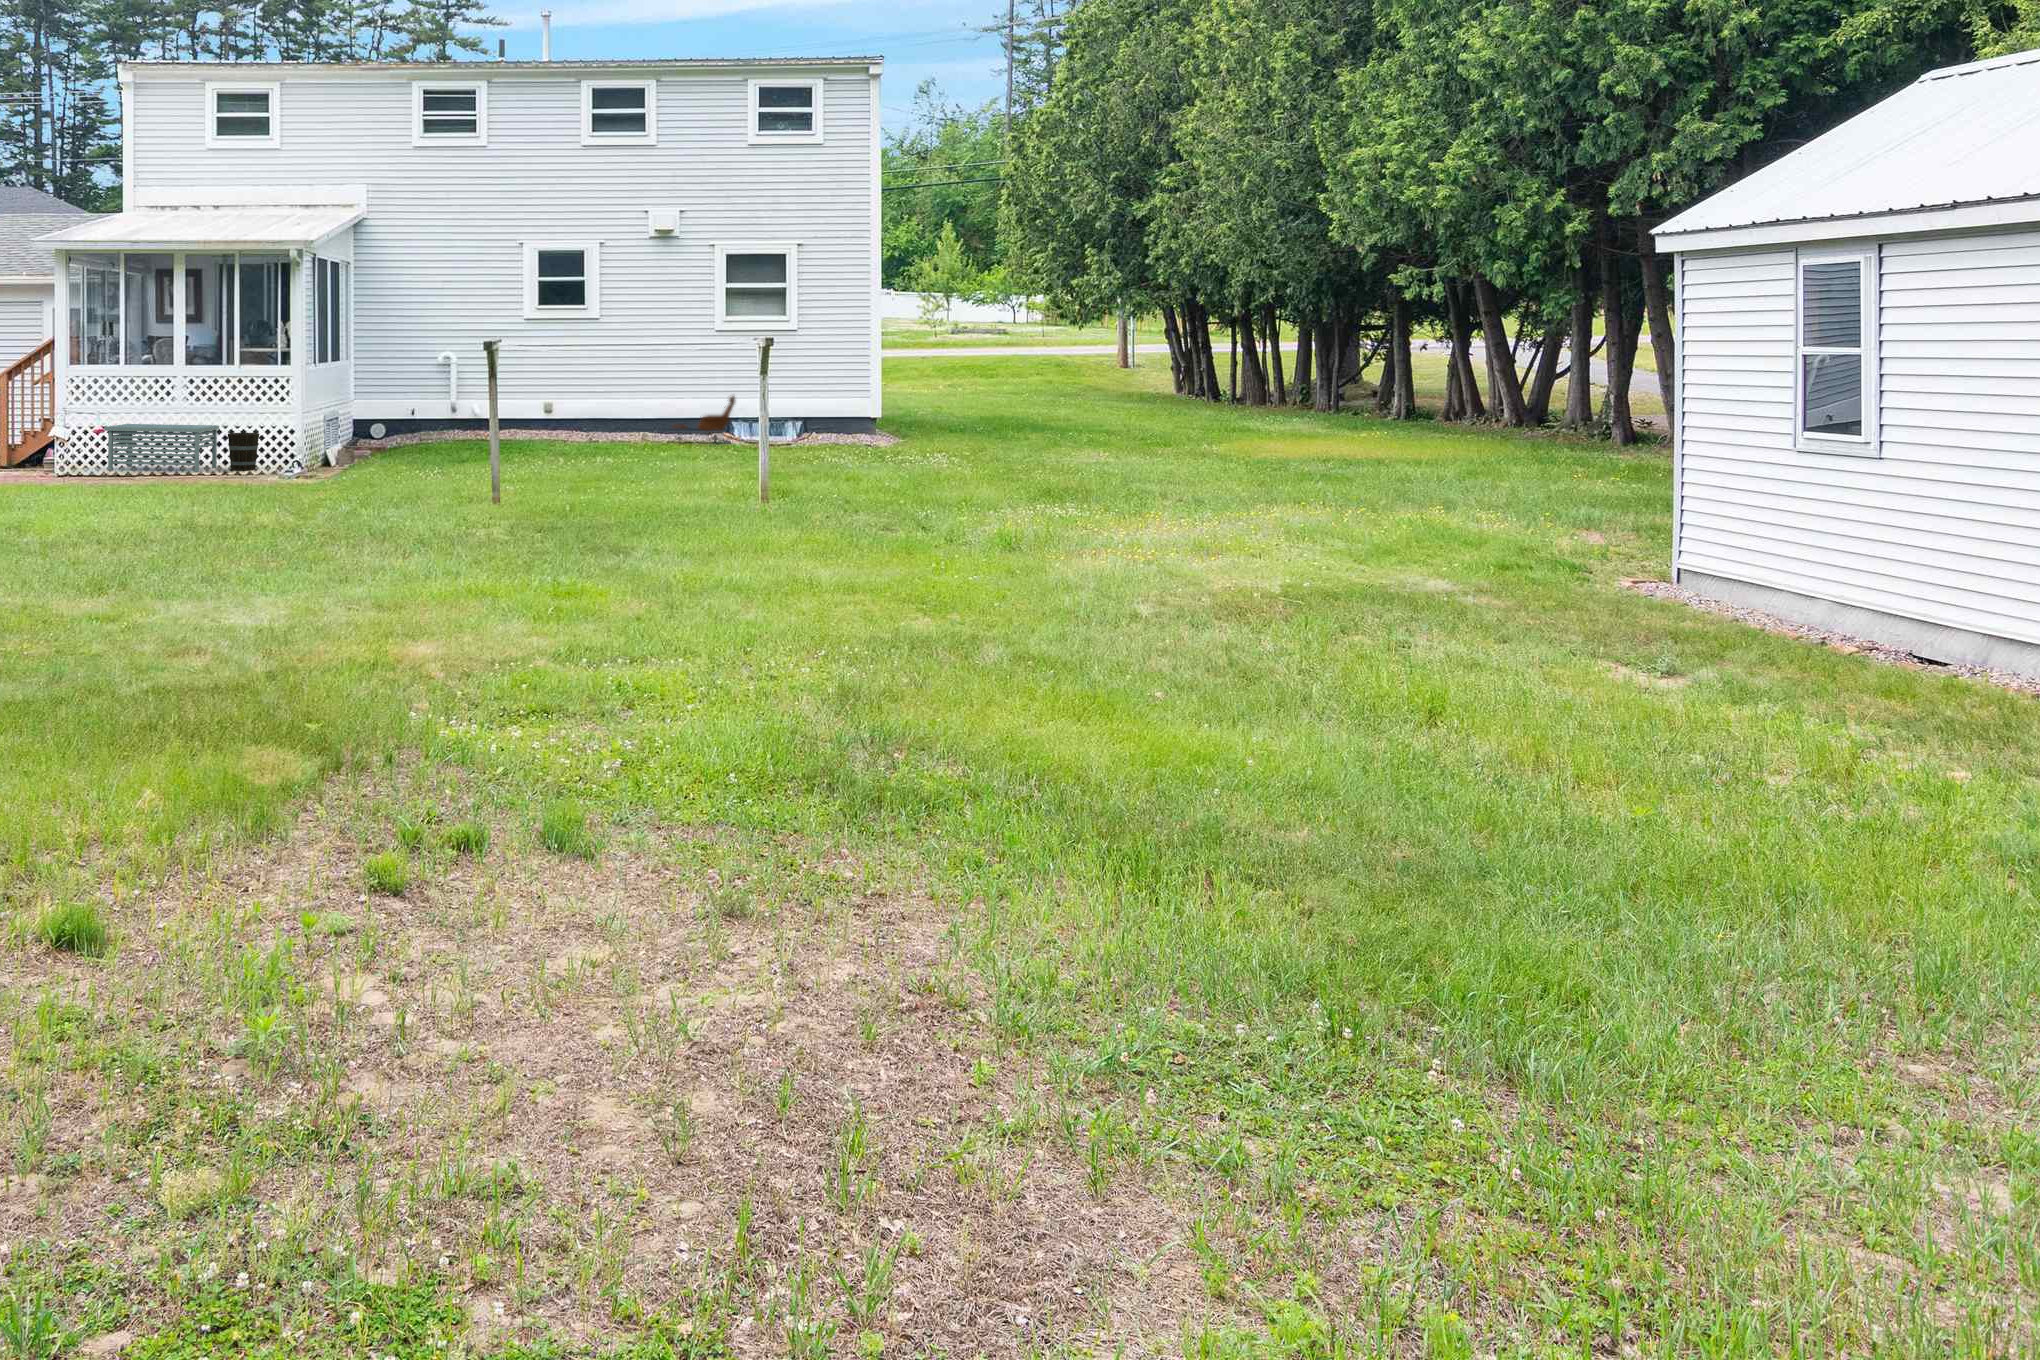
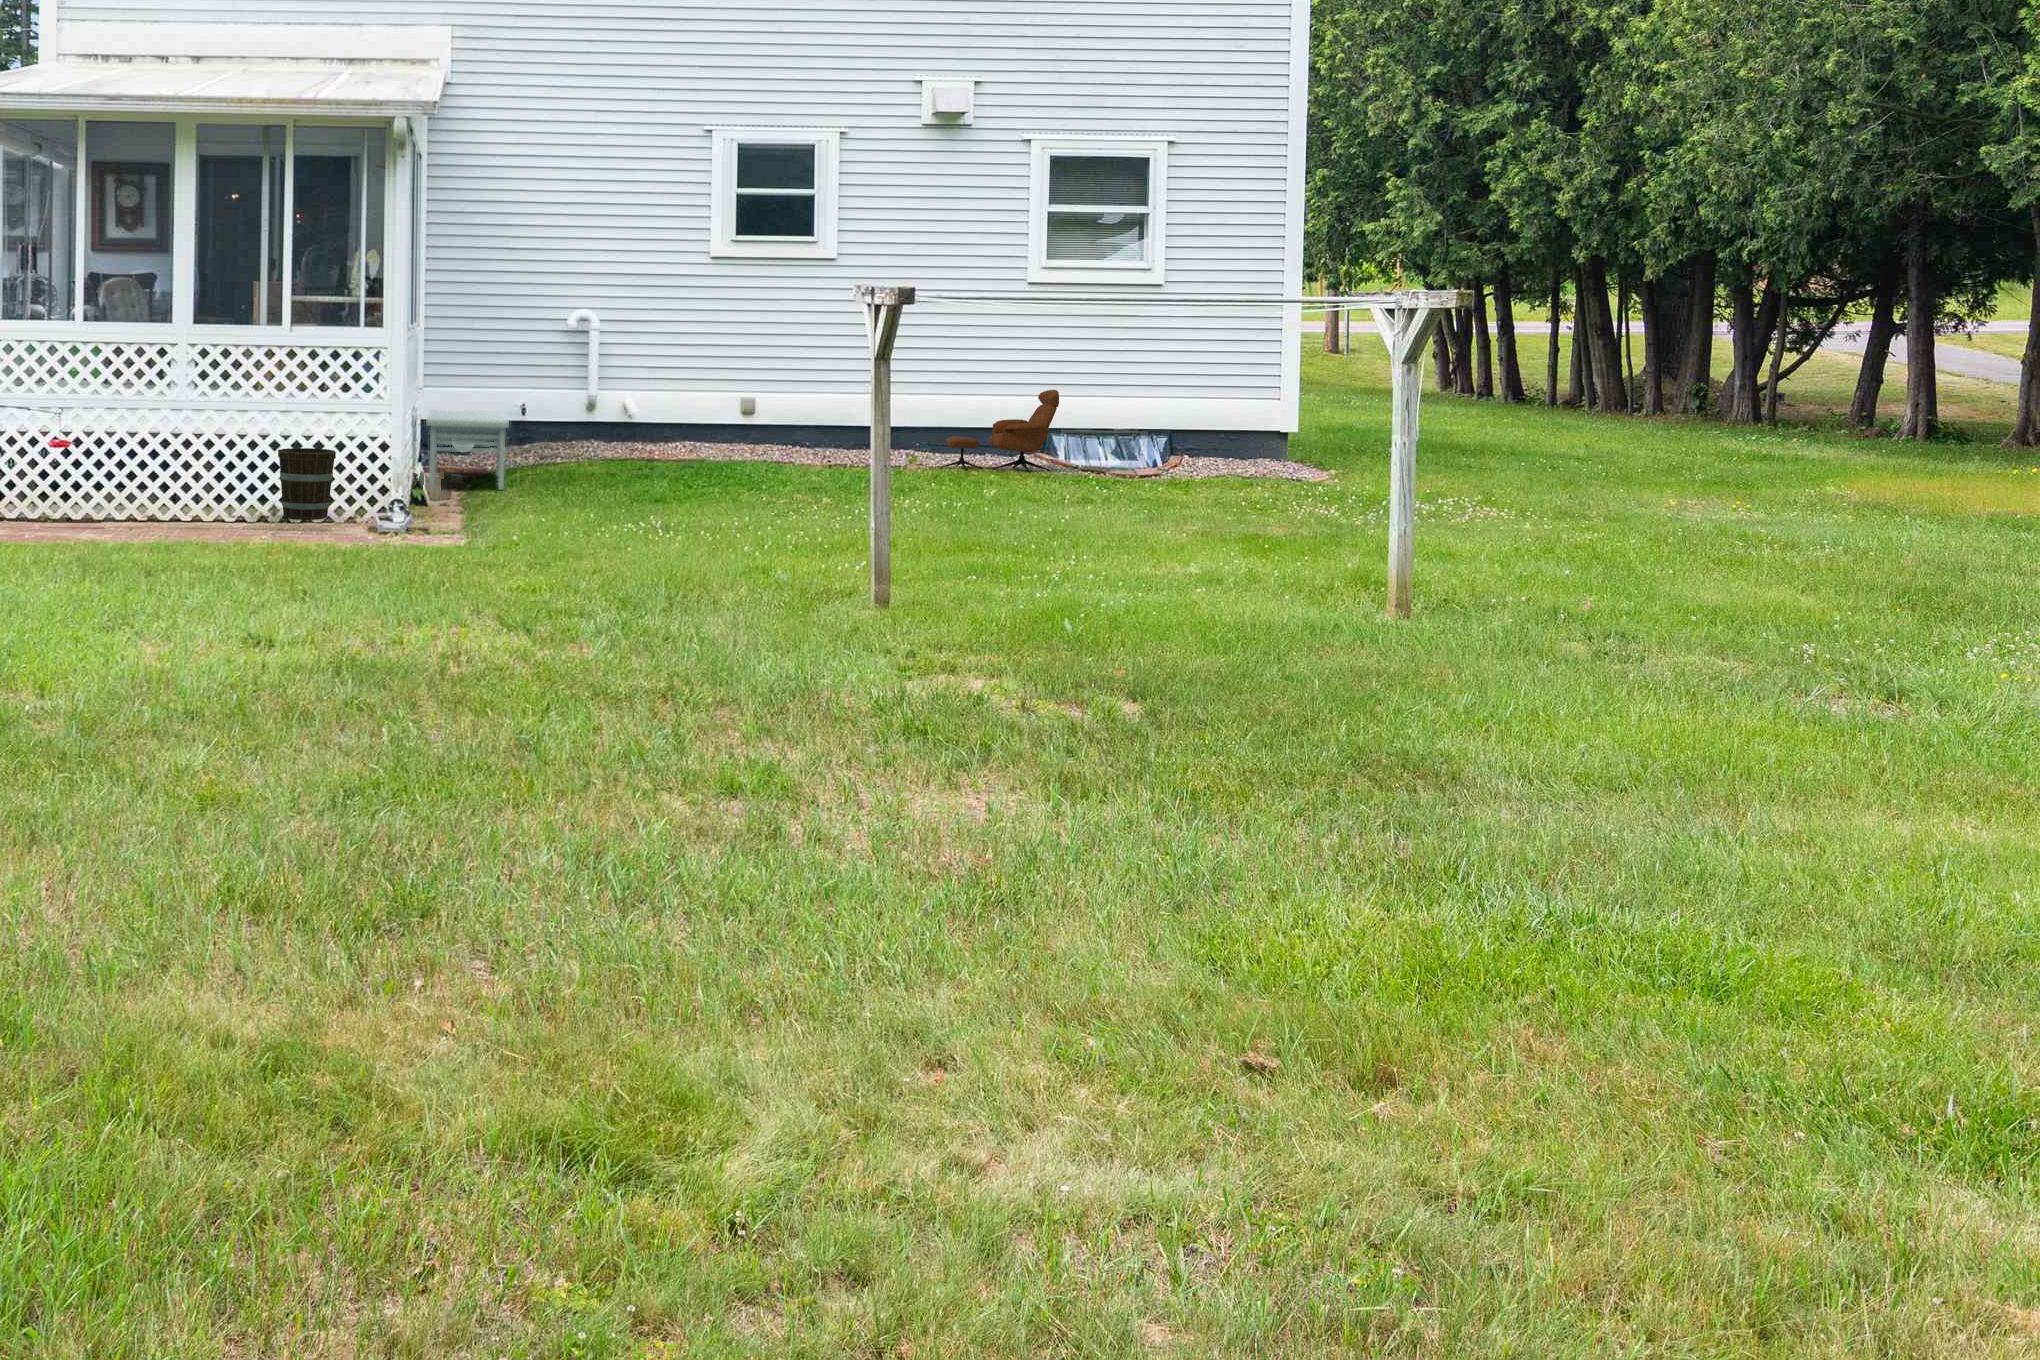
storage bench: present [104,424,219,472] -> present [426,410,509,490]

